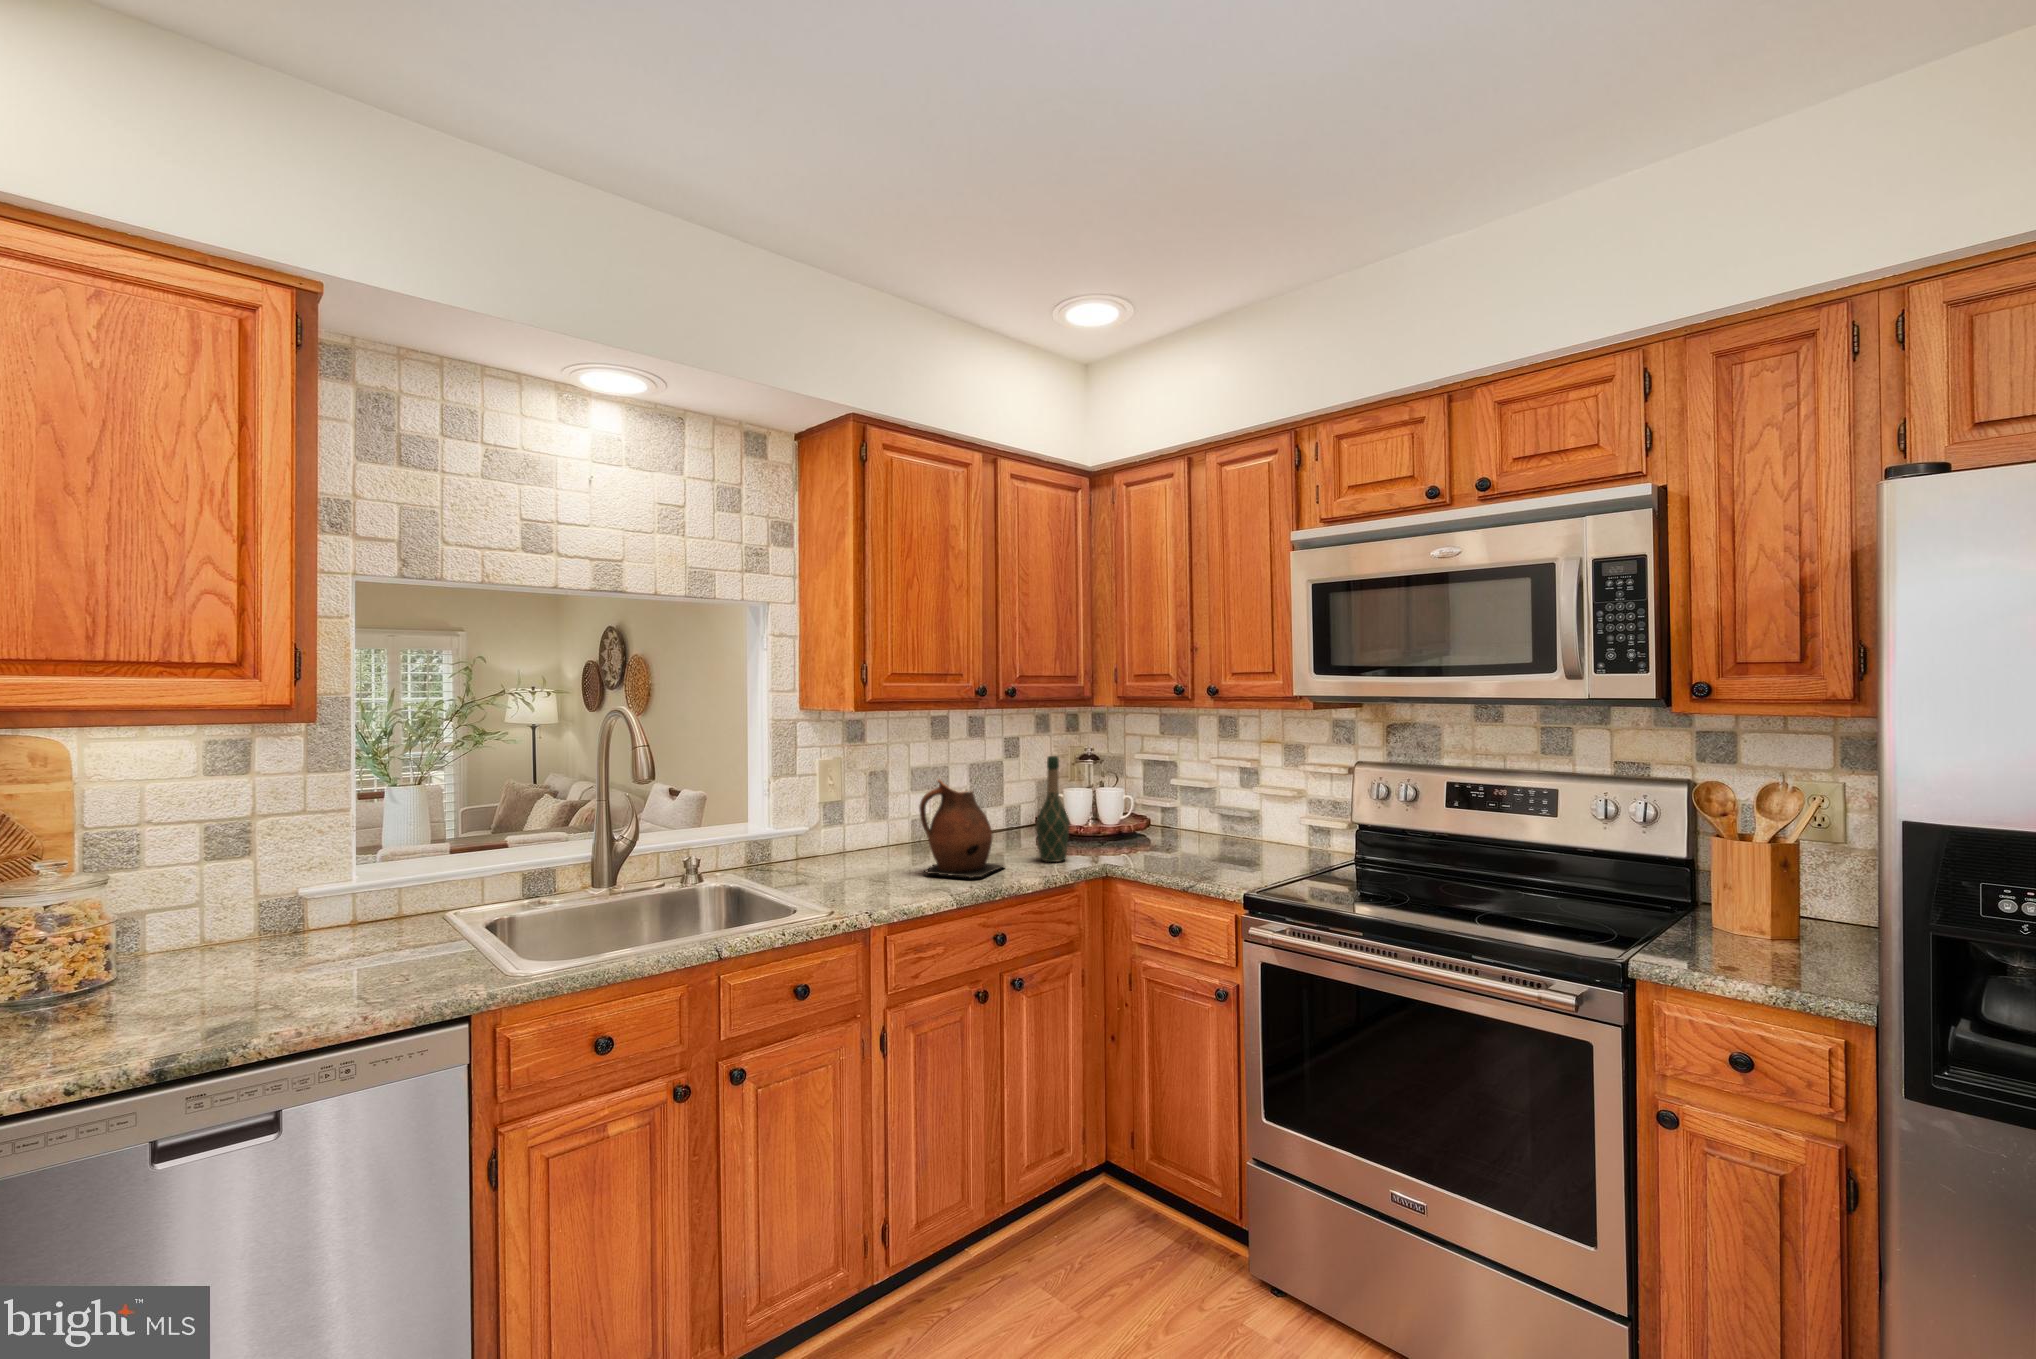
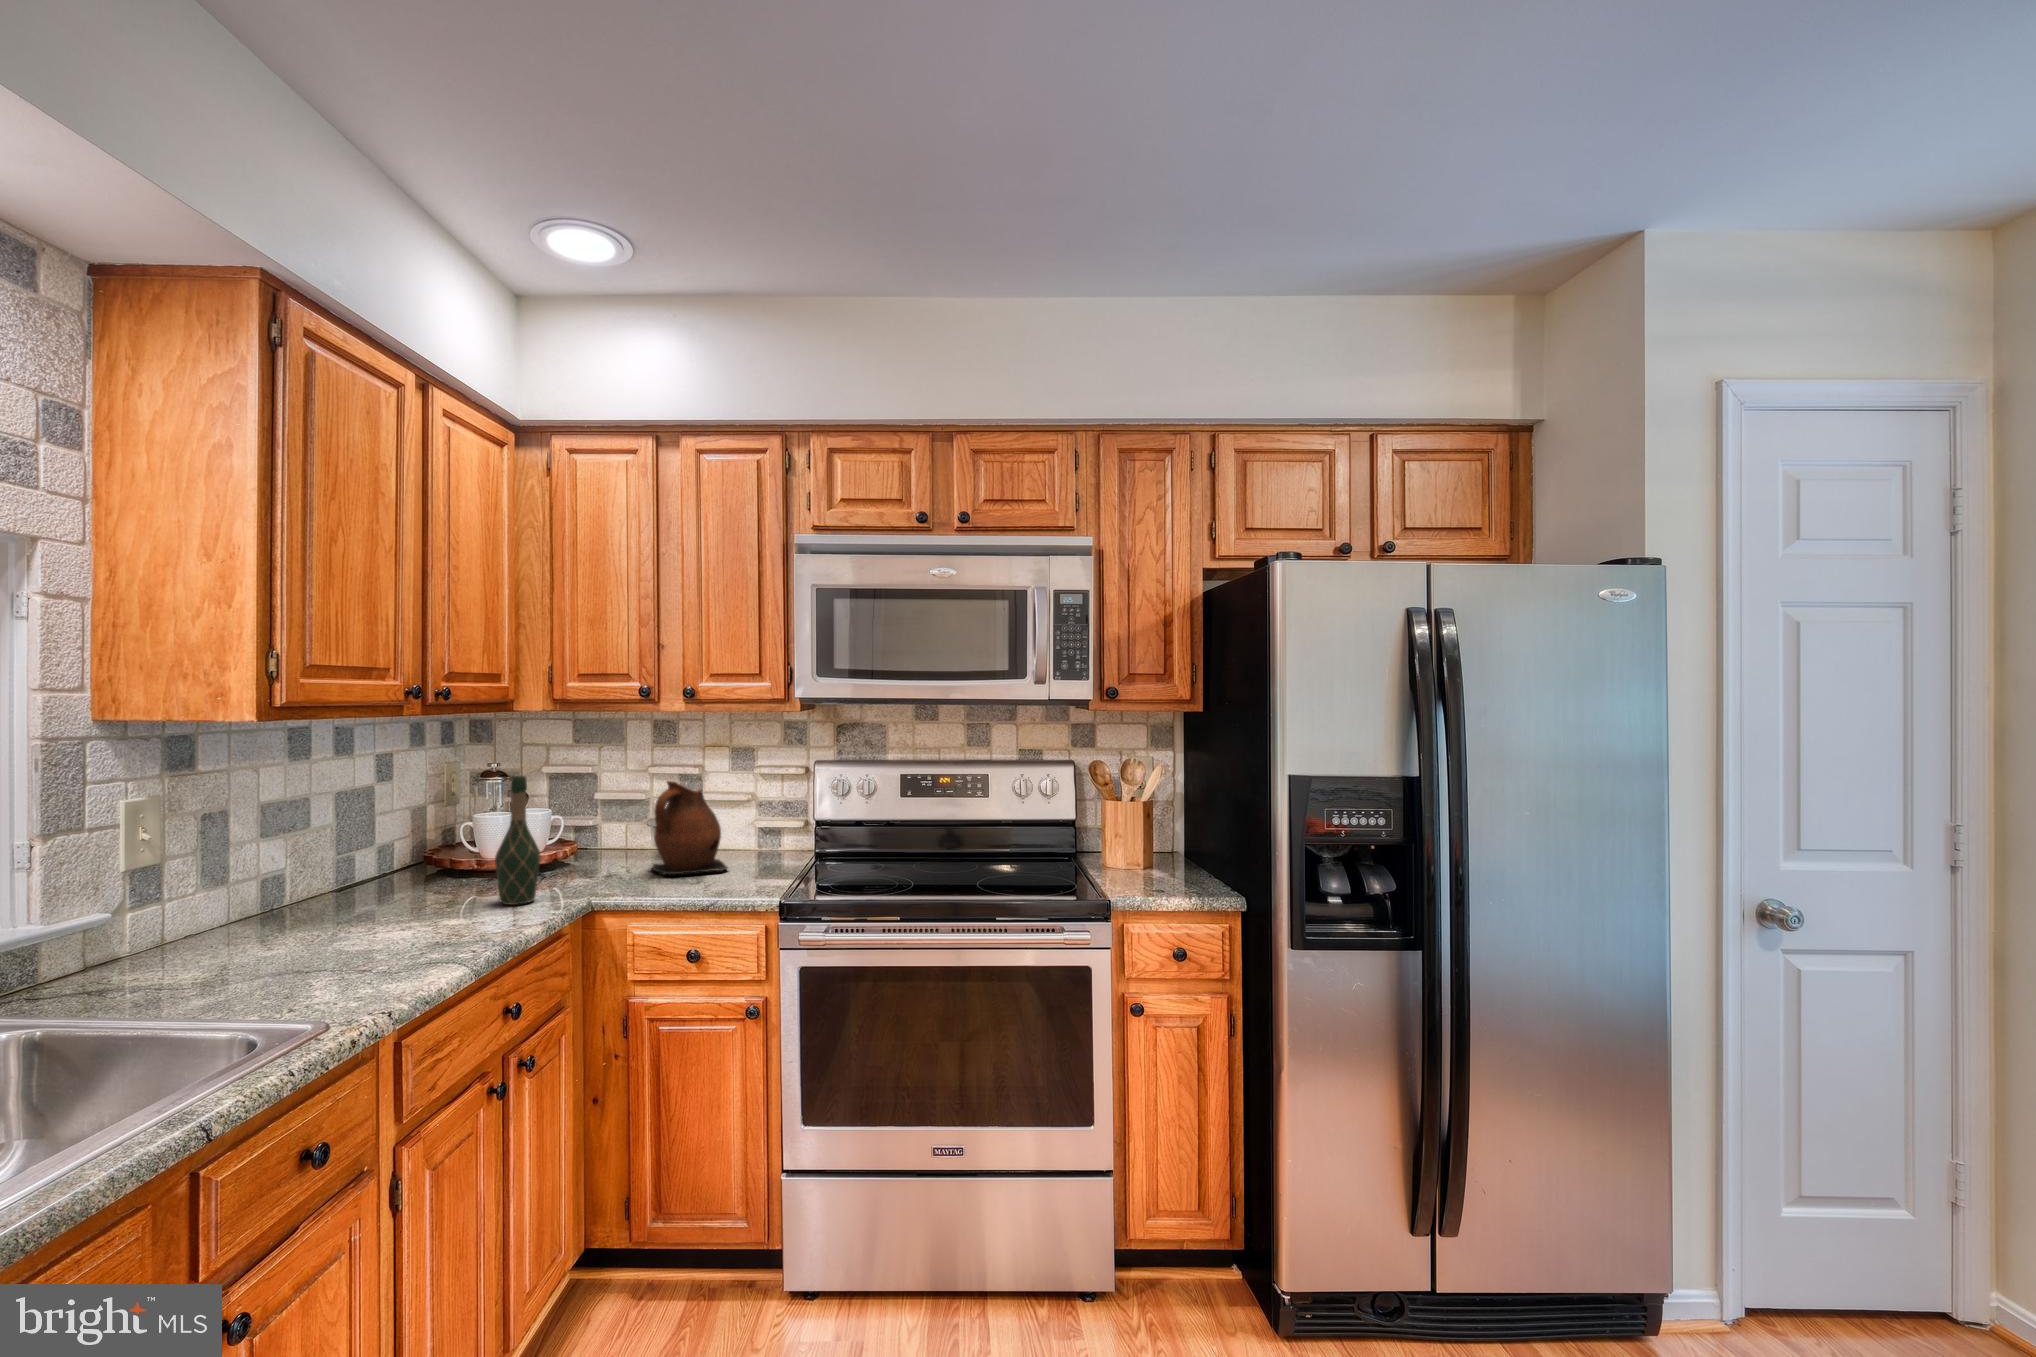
ceramic pitcher: present [919,780,1004,878] -> present [652,781,728,874]

